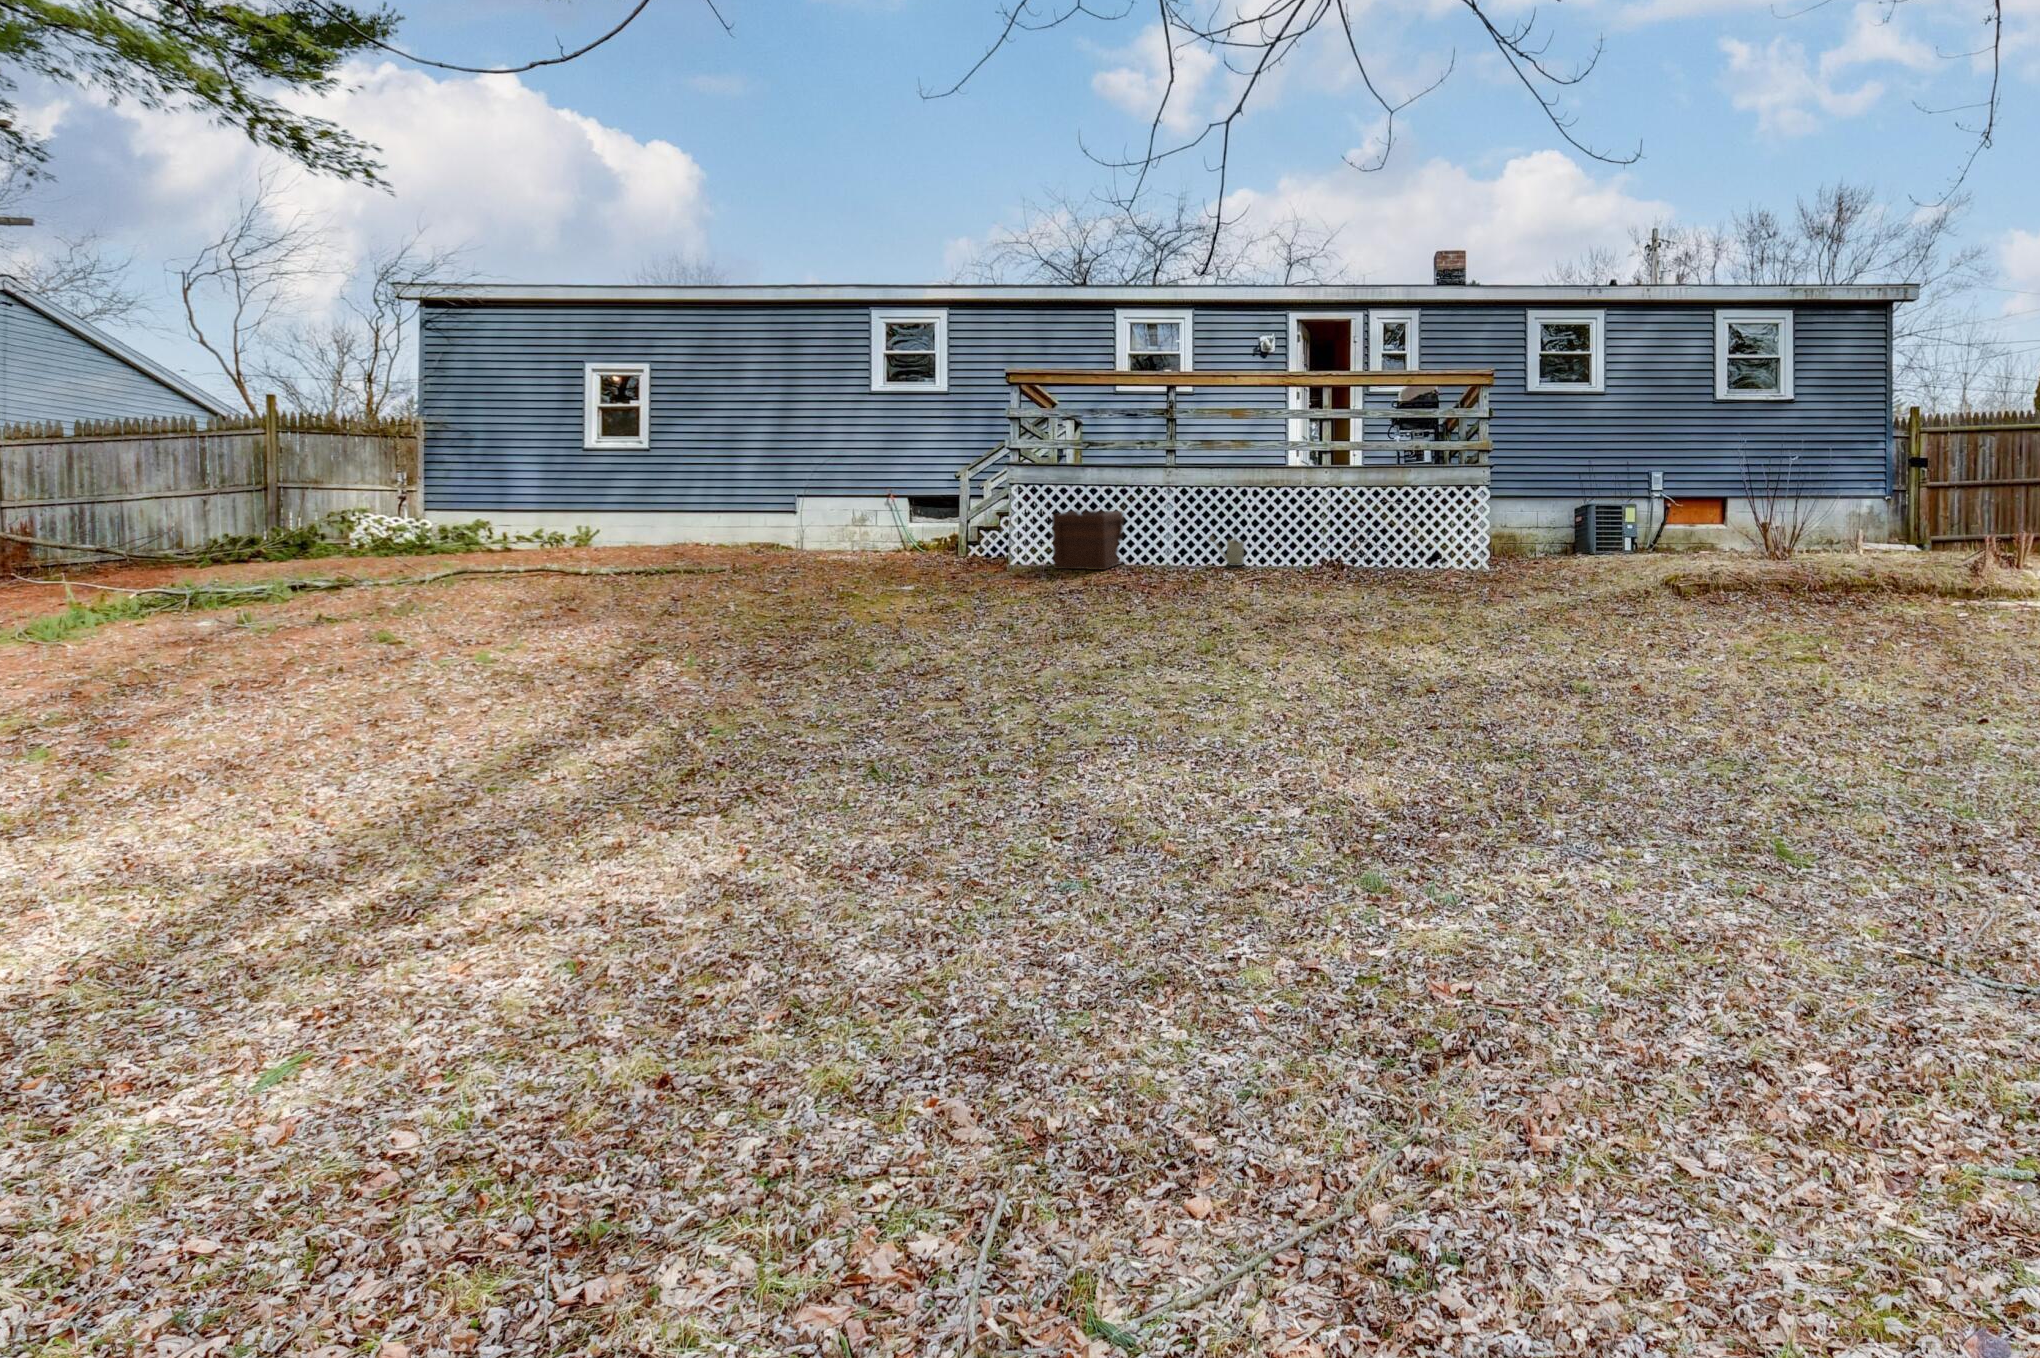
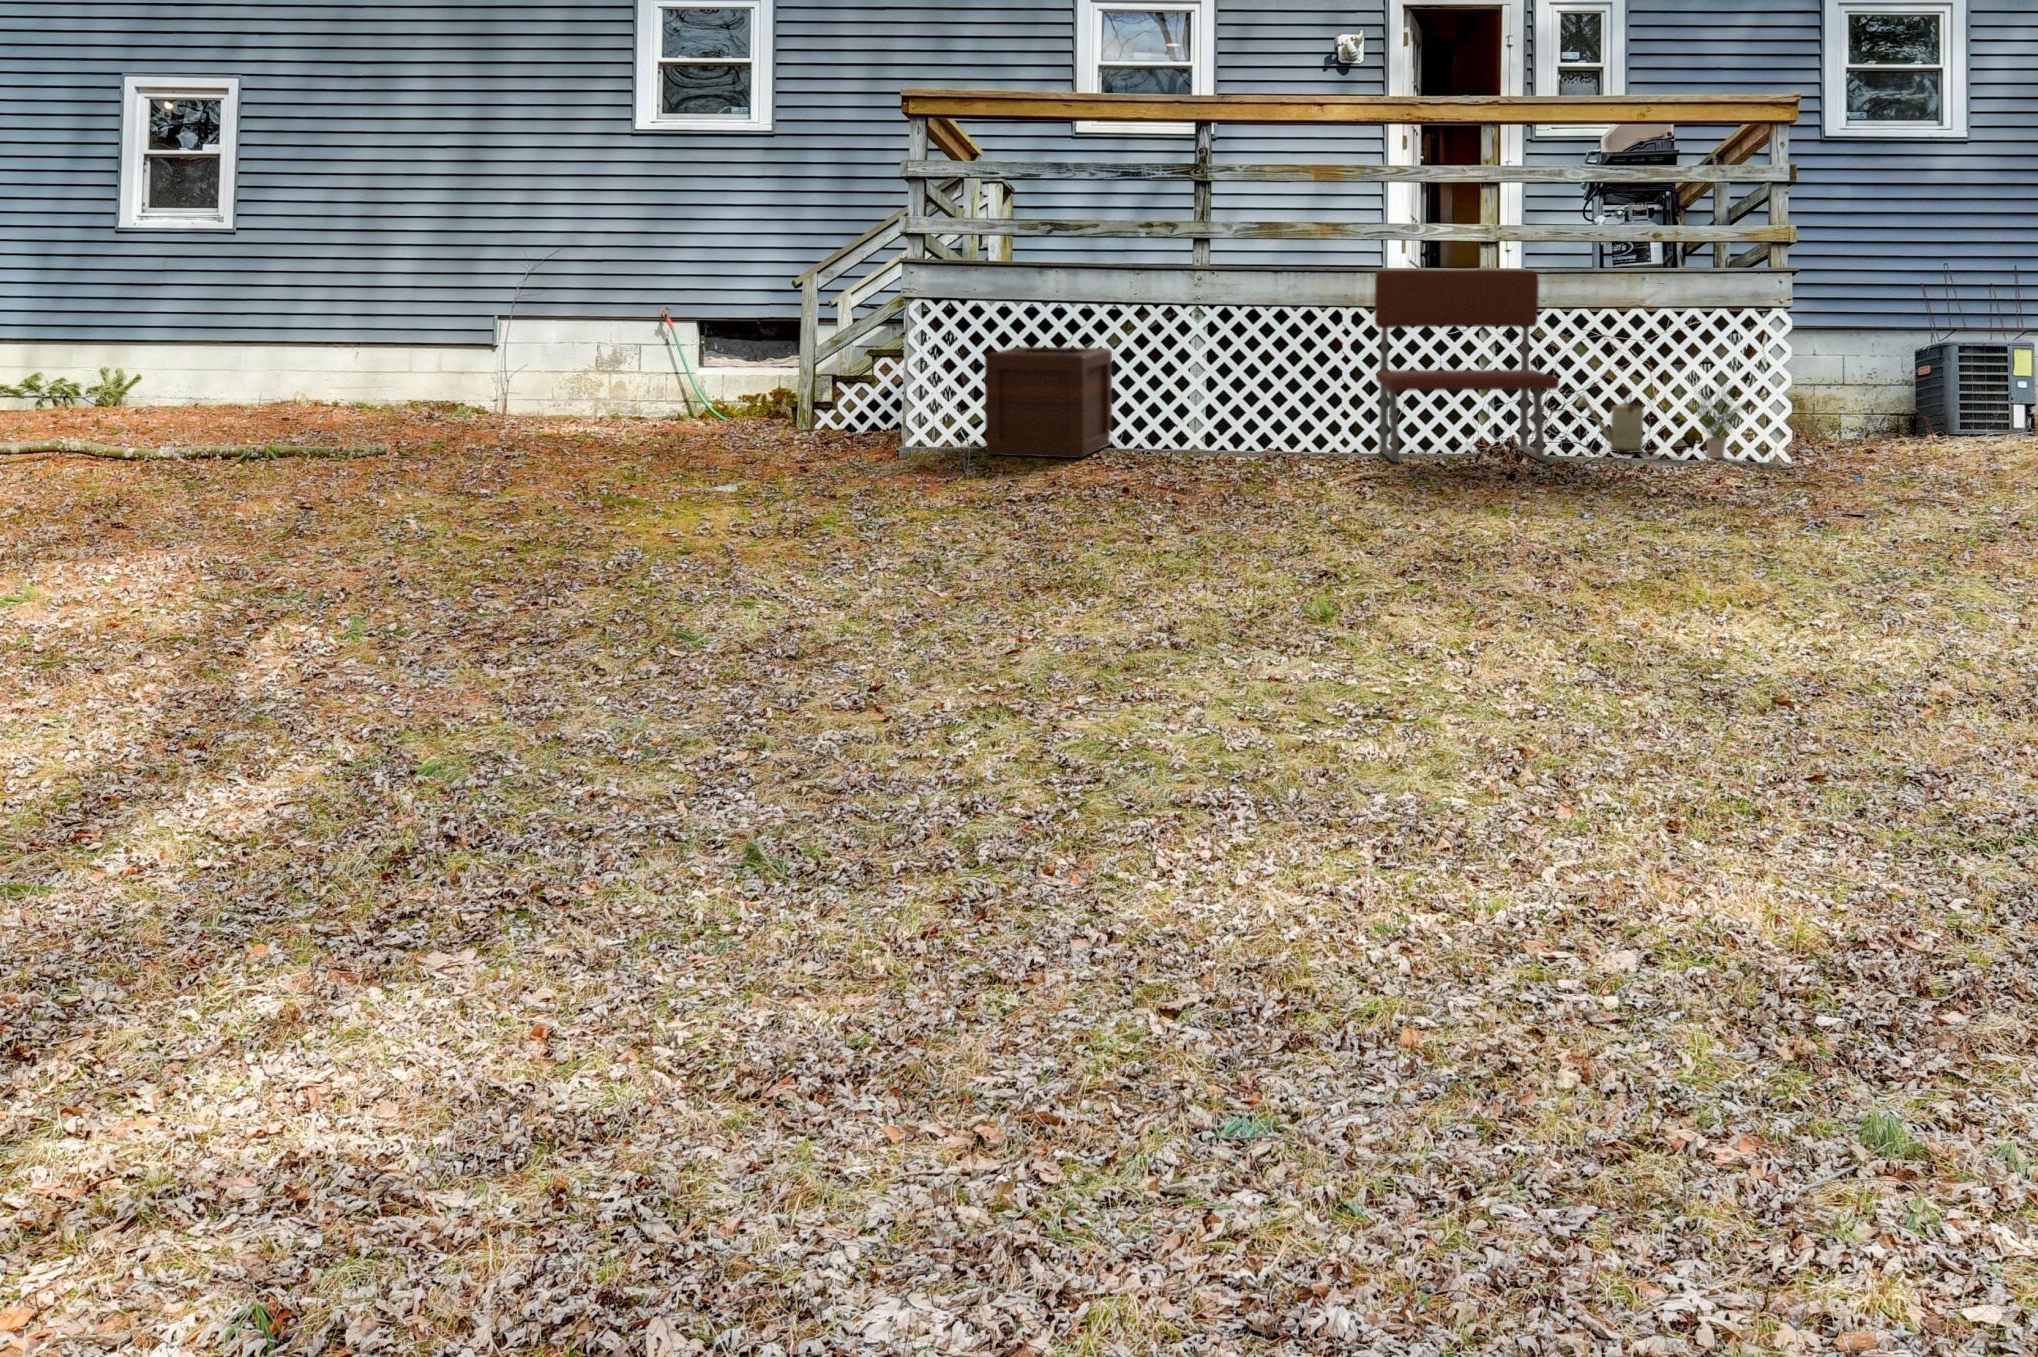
bench: none [1263,467,1358,571] -> present [1375,270,1559,462]
potted plant: none [1426,526,1464,568] -> present [1690,385,1745,459]
watering can: present [1209,536,1244,566] -> present [1576,390,1644,453]

